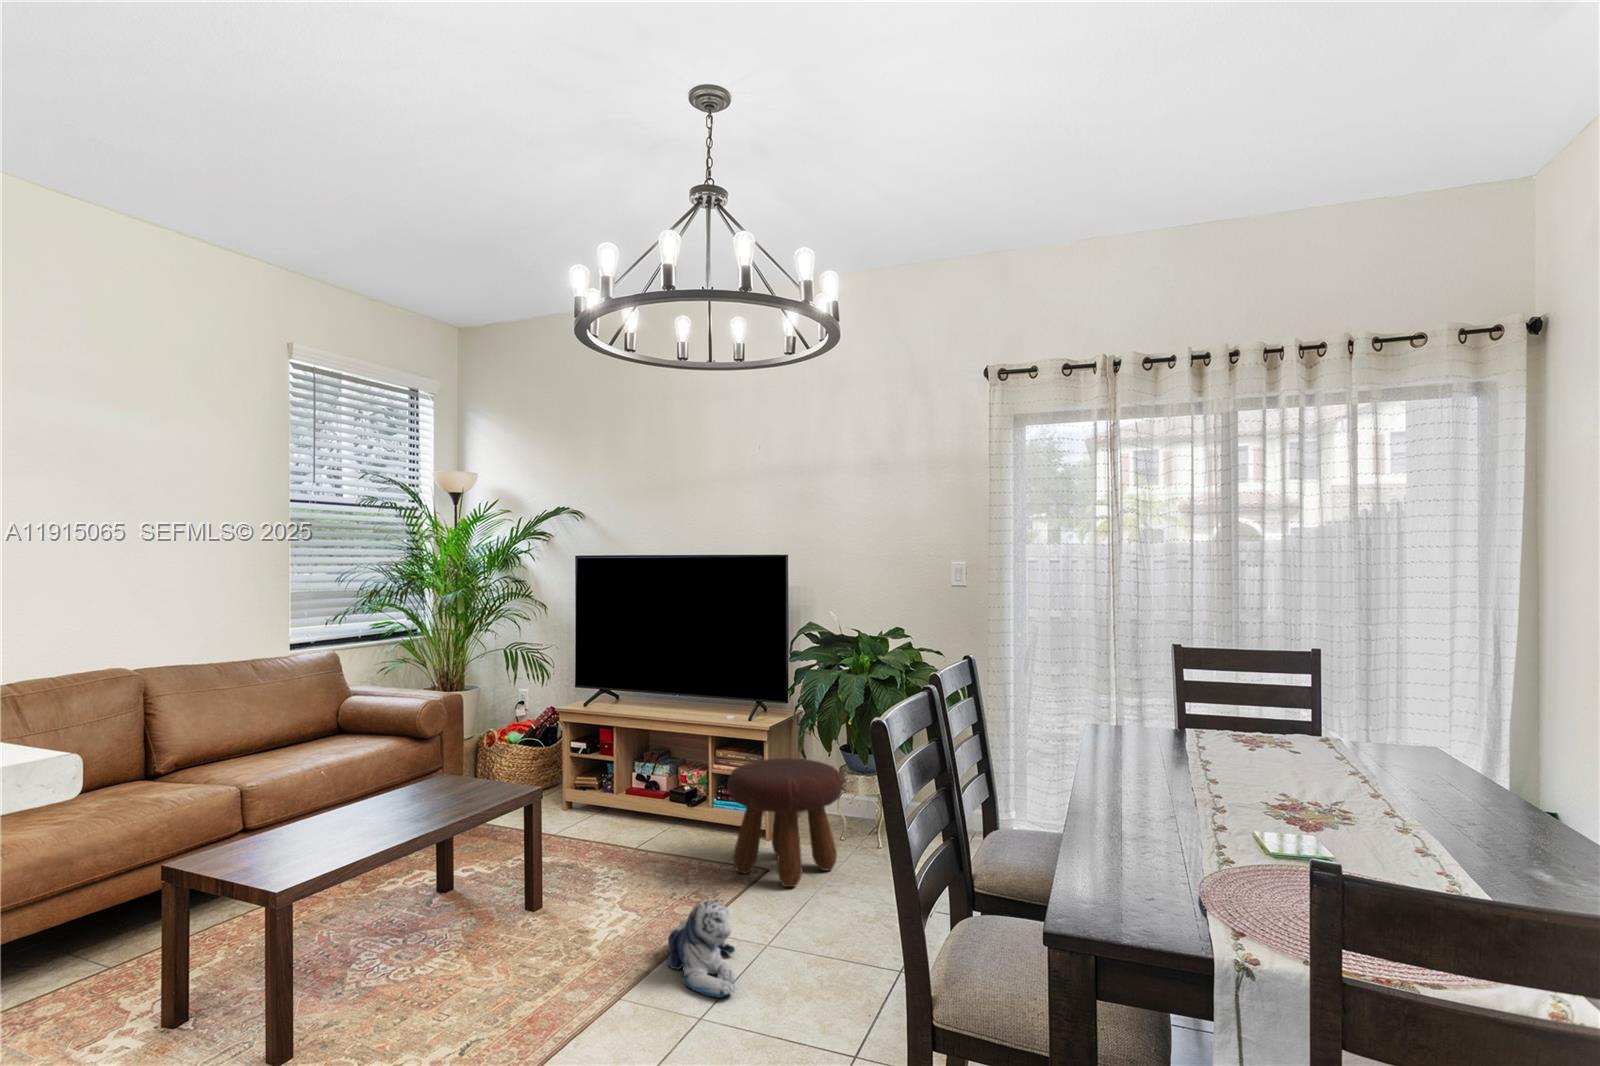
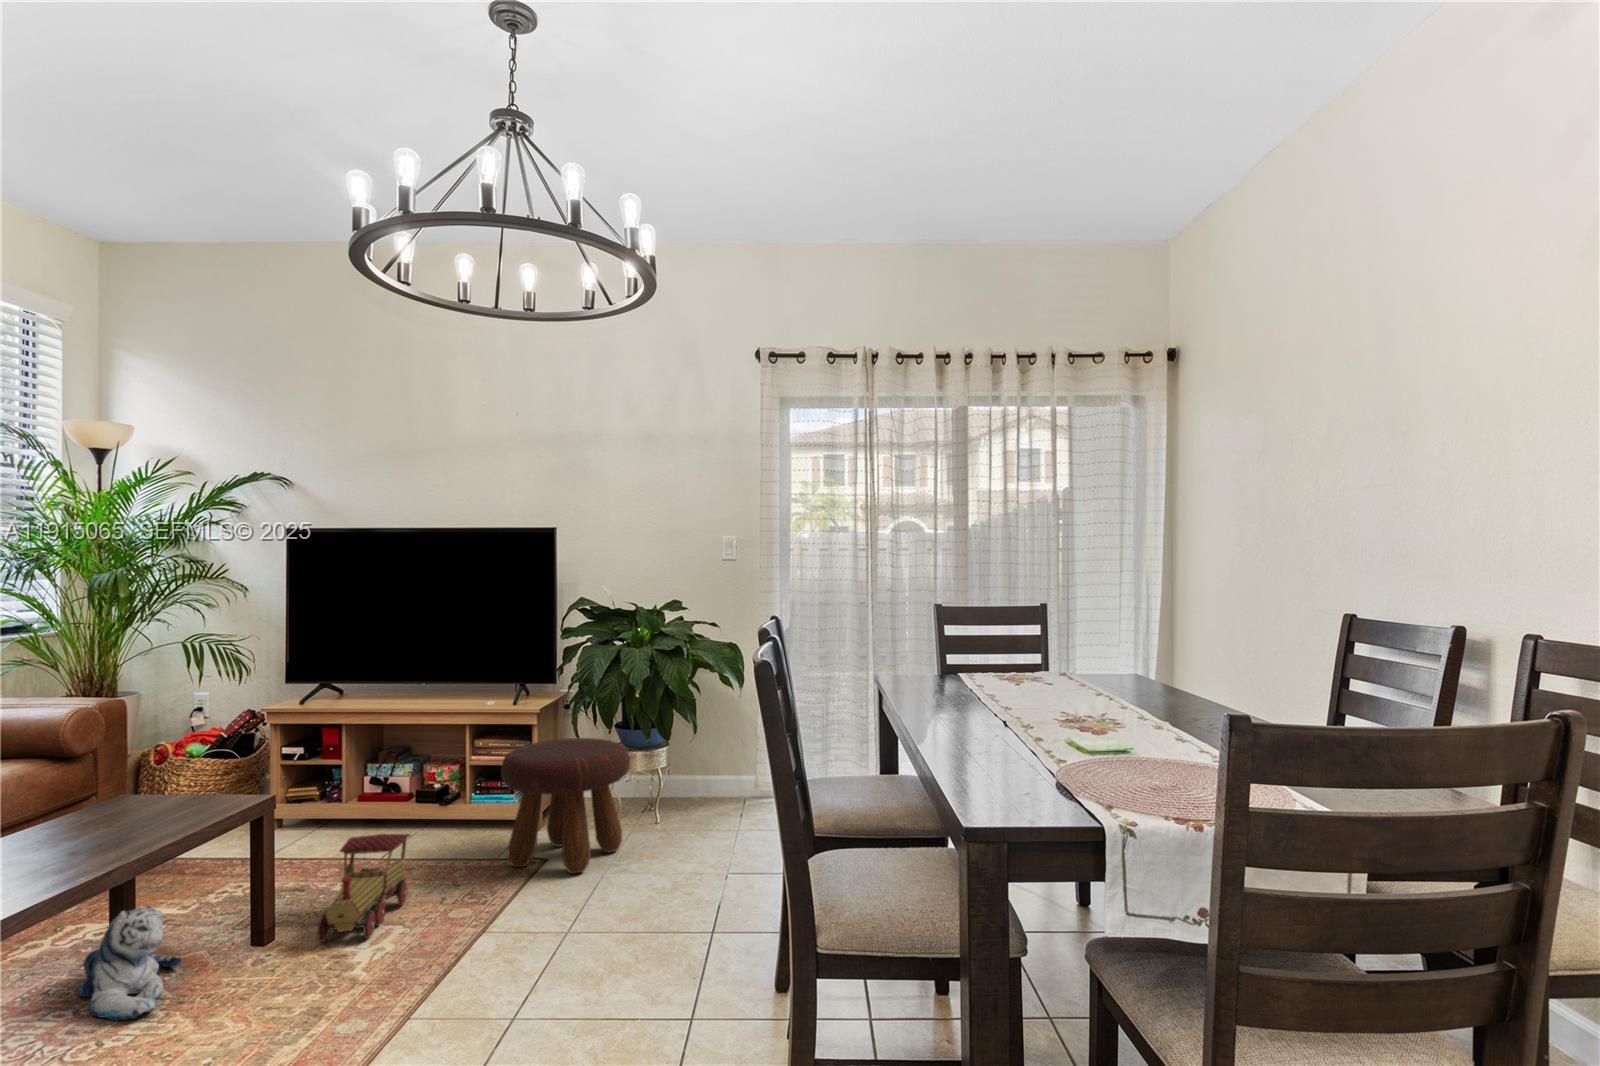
toy train: none [570,830,650,920] -> present [317,834,410,942]
plush toy: present [667,900,735,998] -> present [77,906,182,1020]

